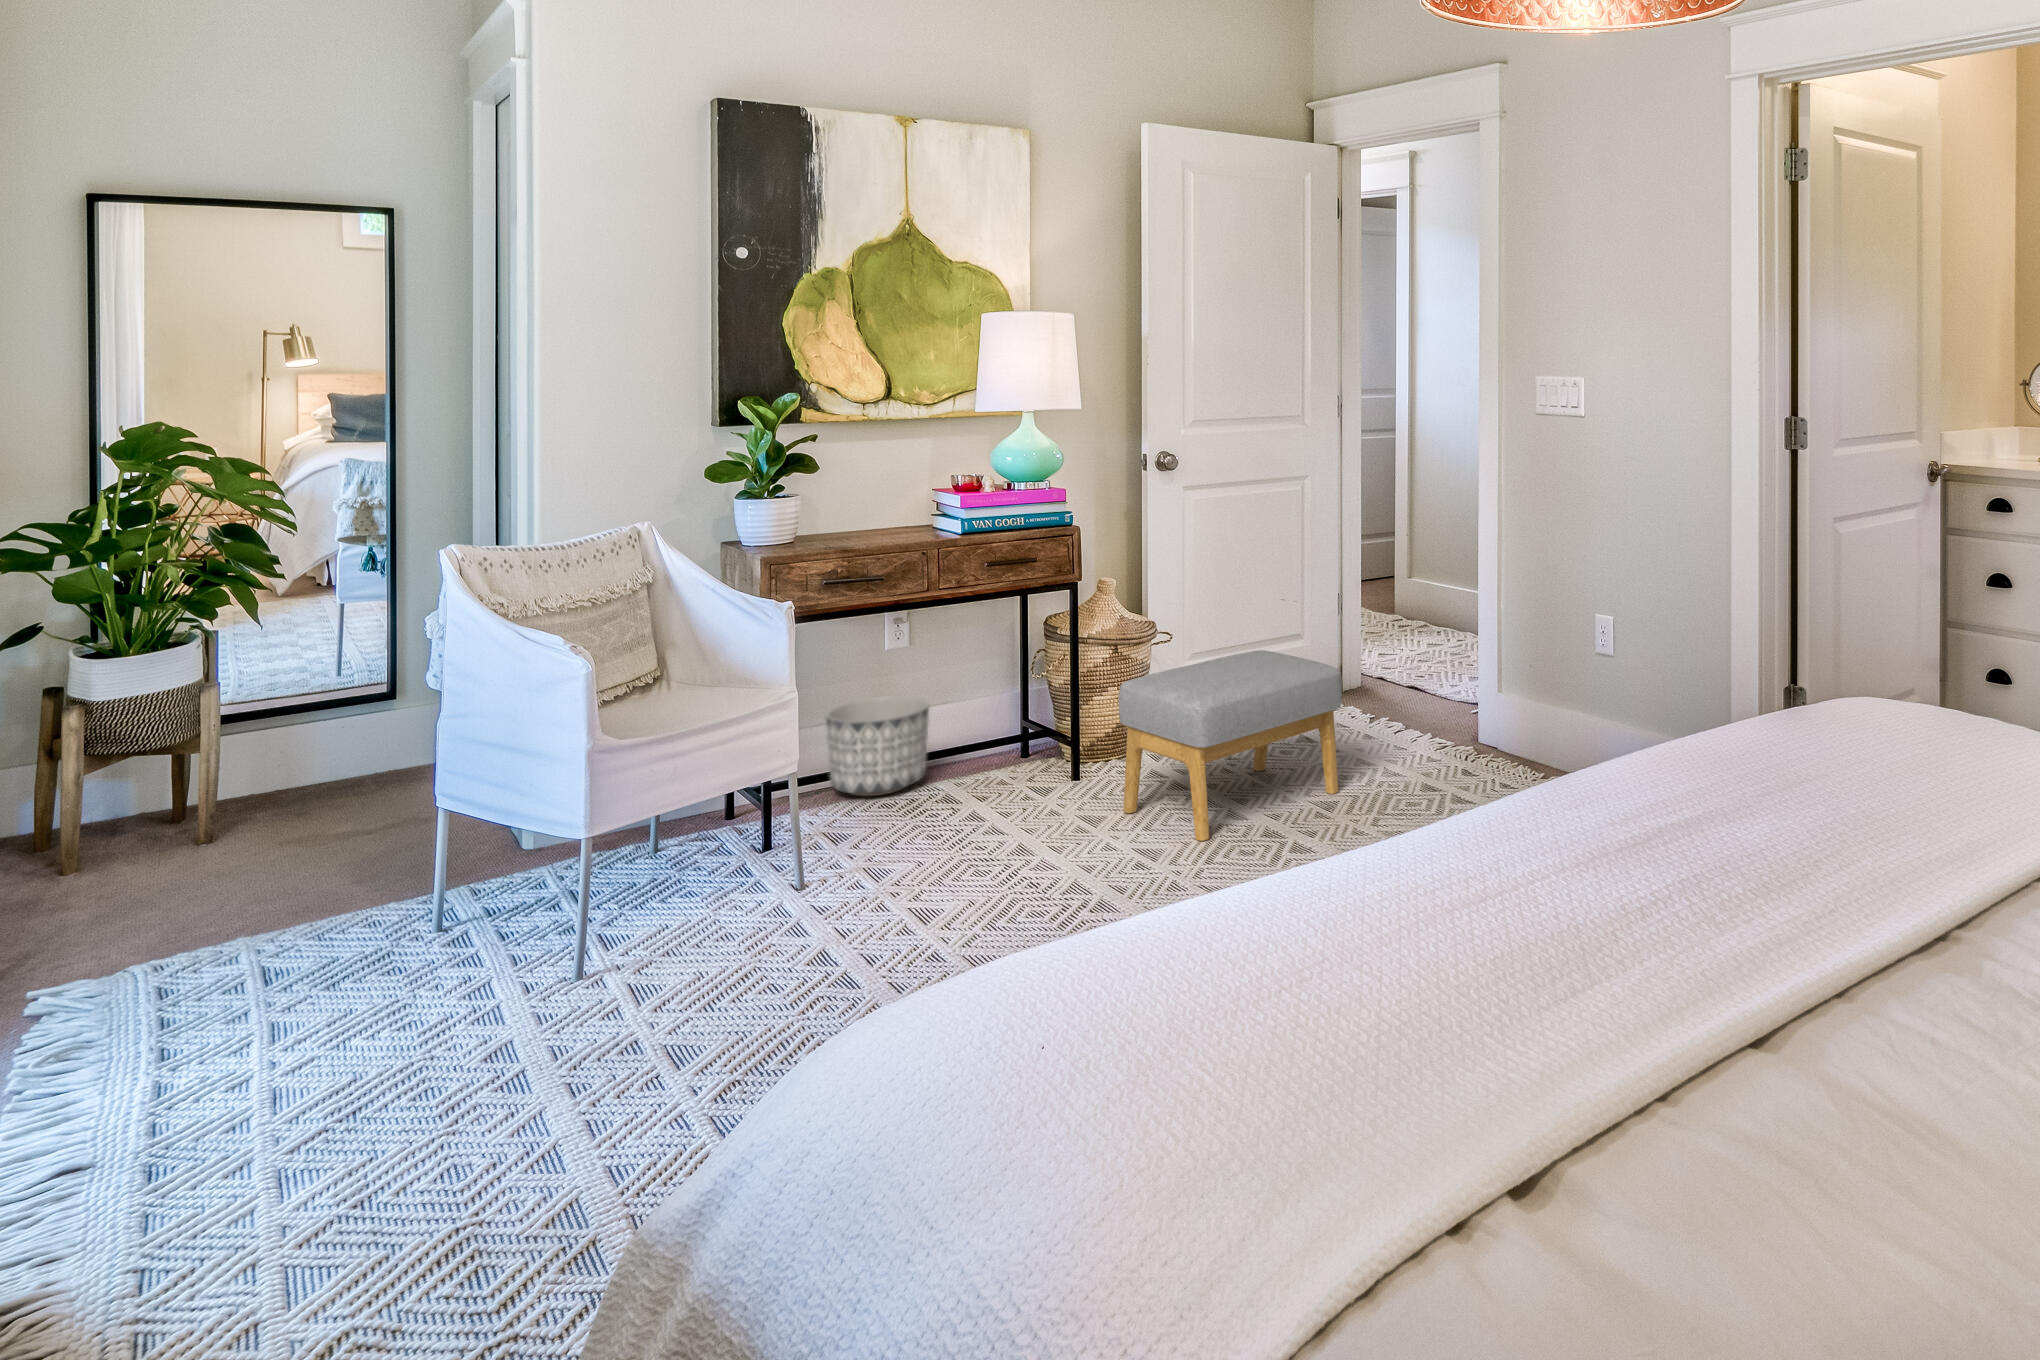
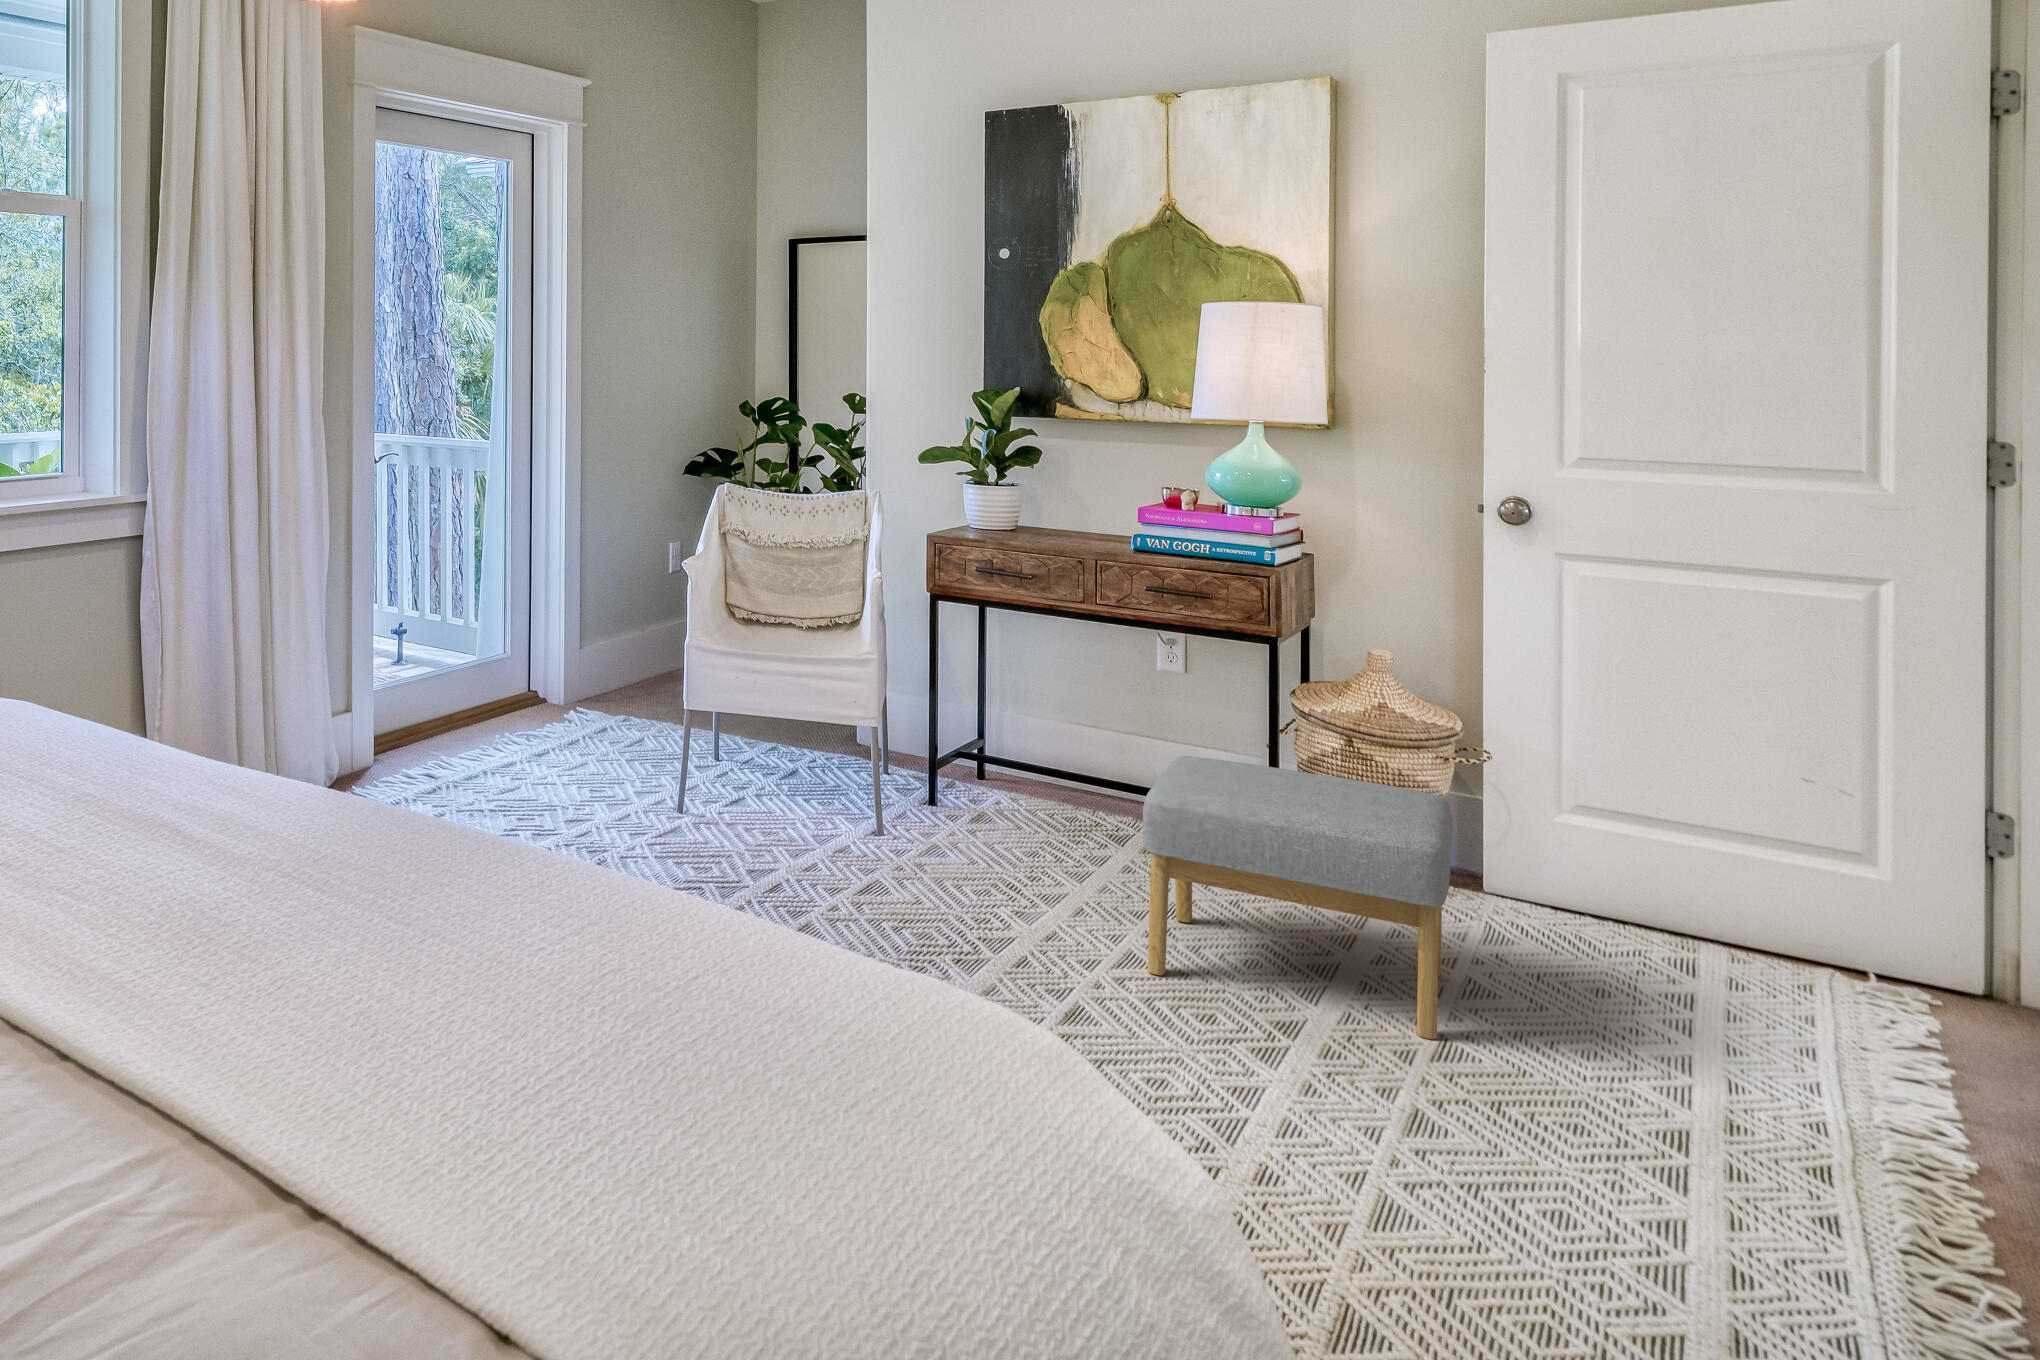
planter: present [826,696,930,796] -> none [1045,708,1152,813]

